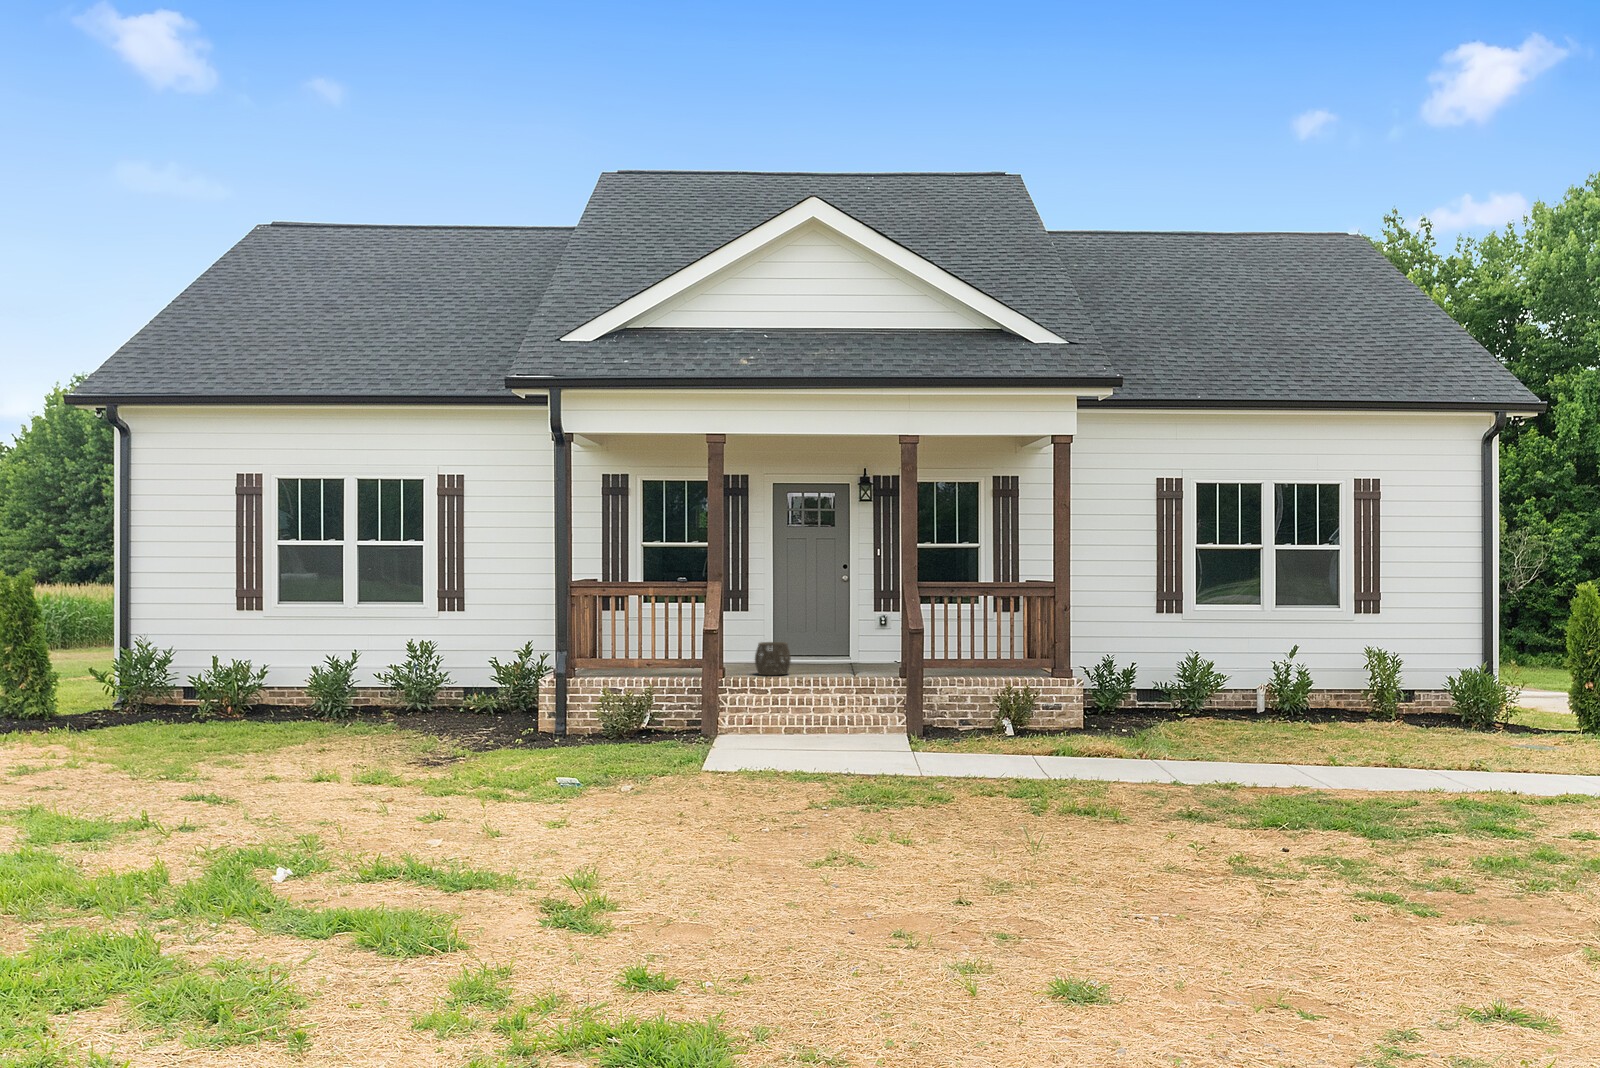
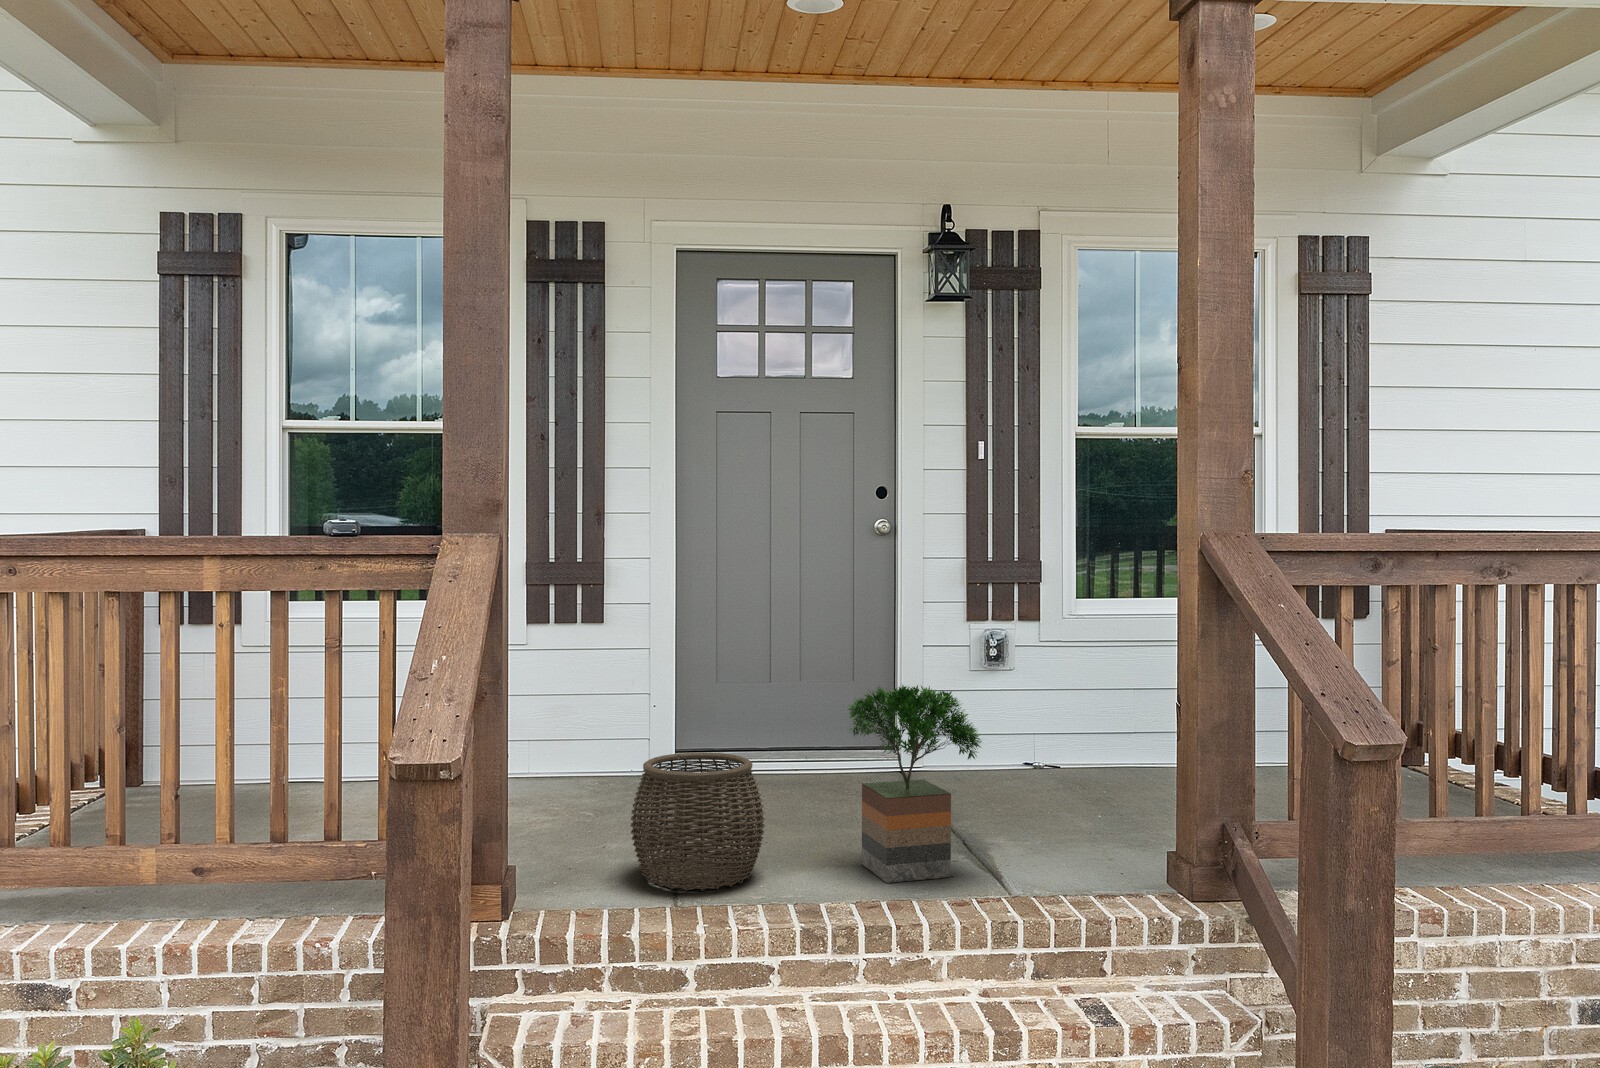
potted tree: none [813,622,851,676] -> present [848,685,982,883]

